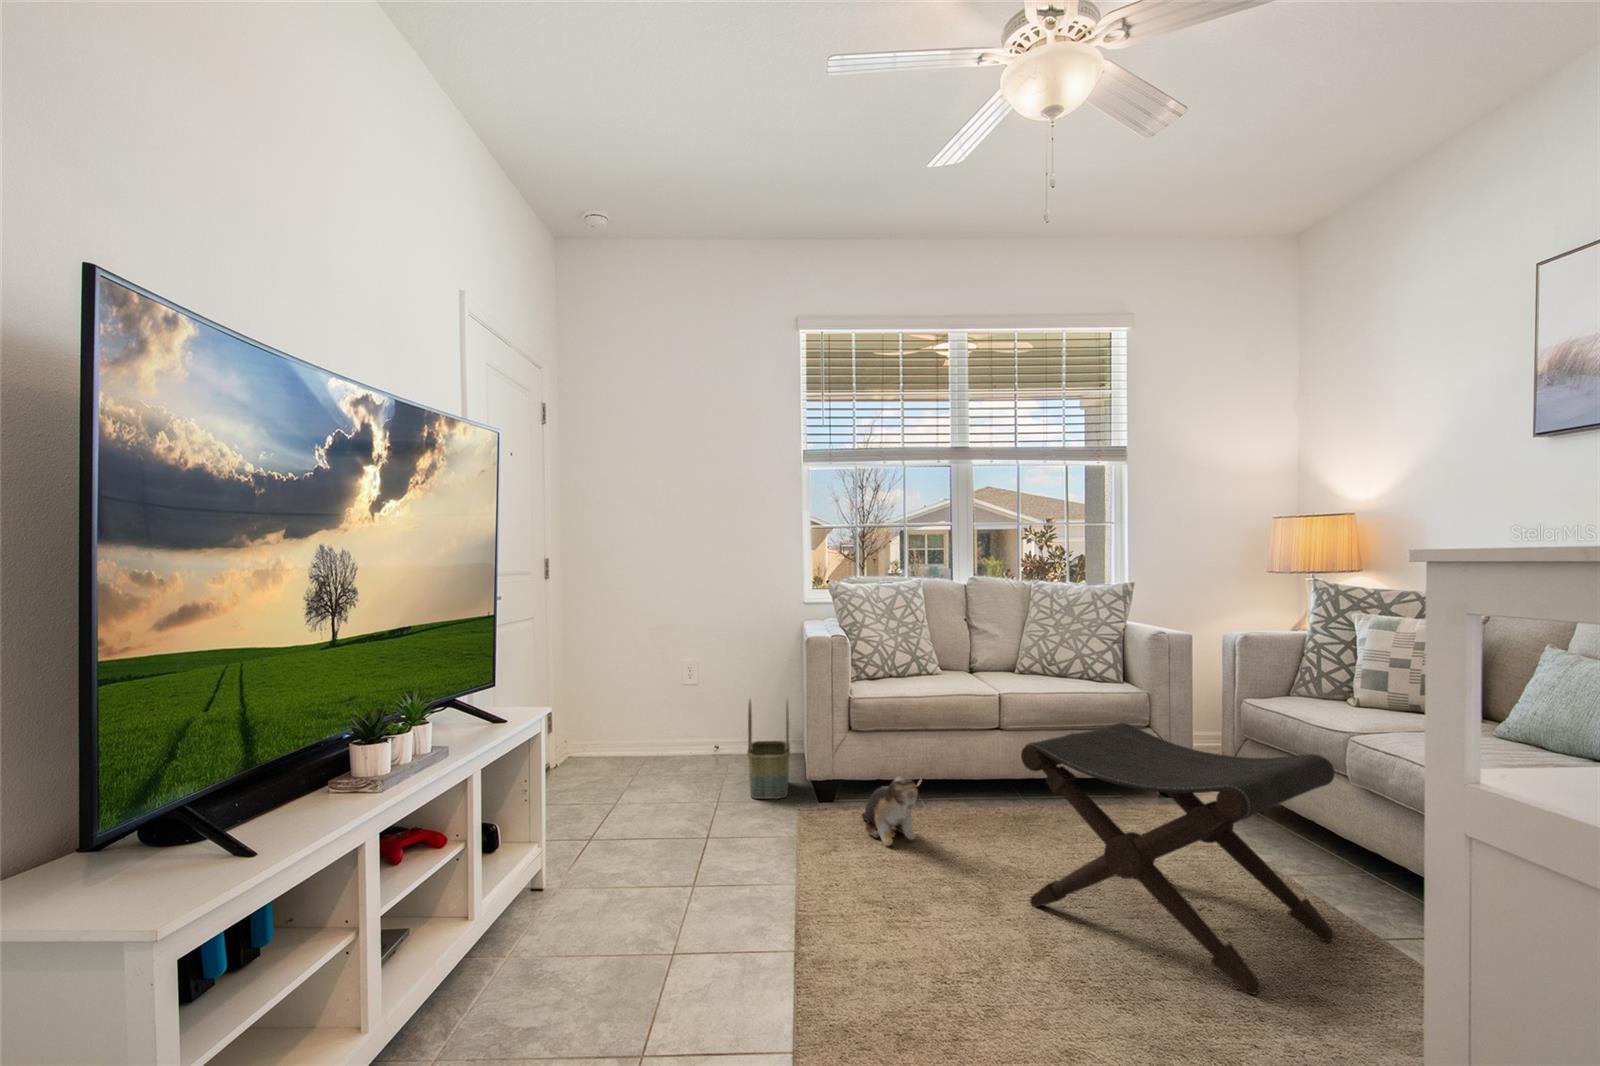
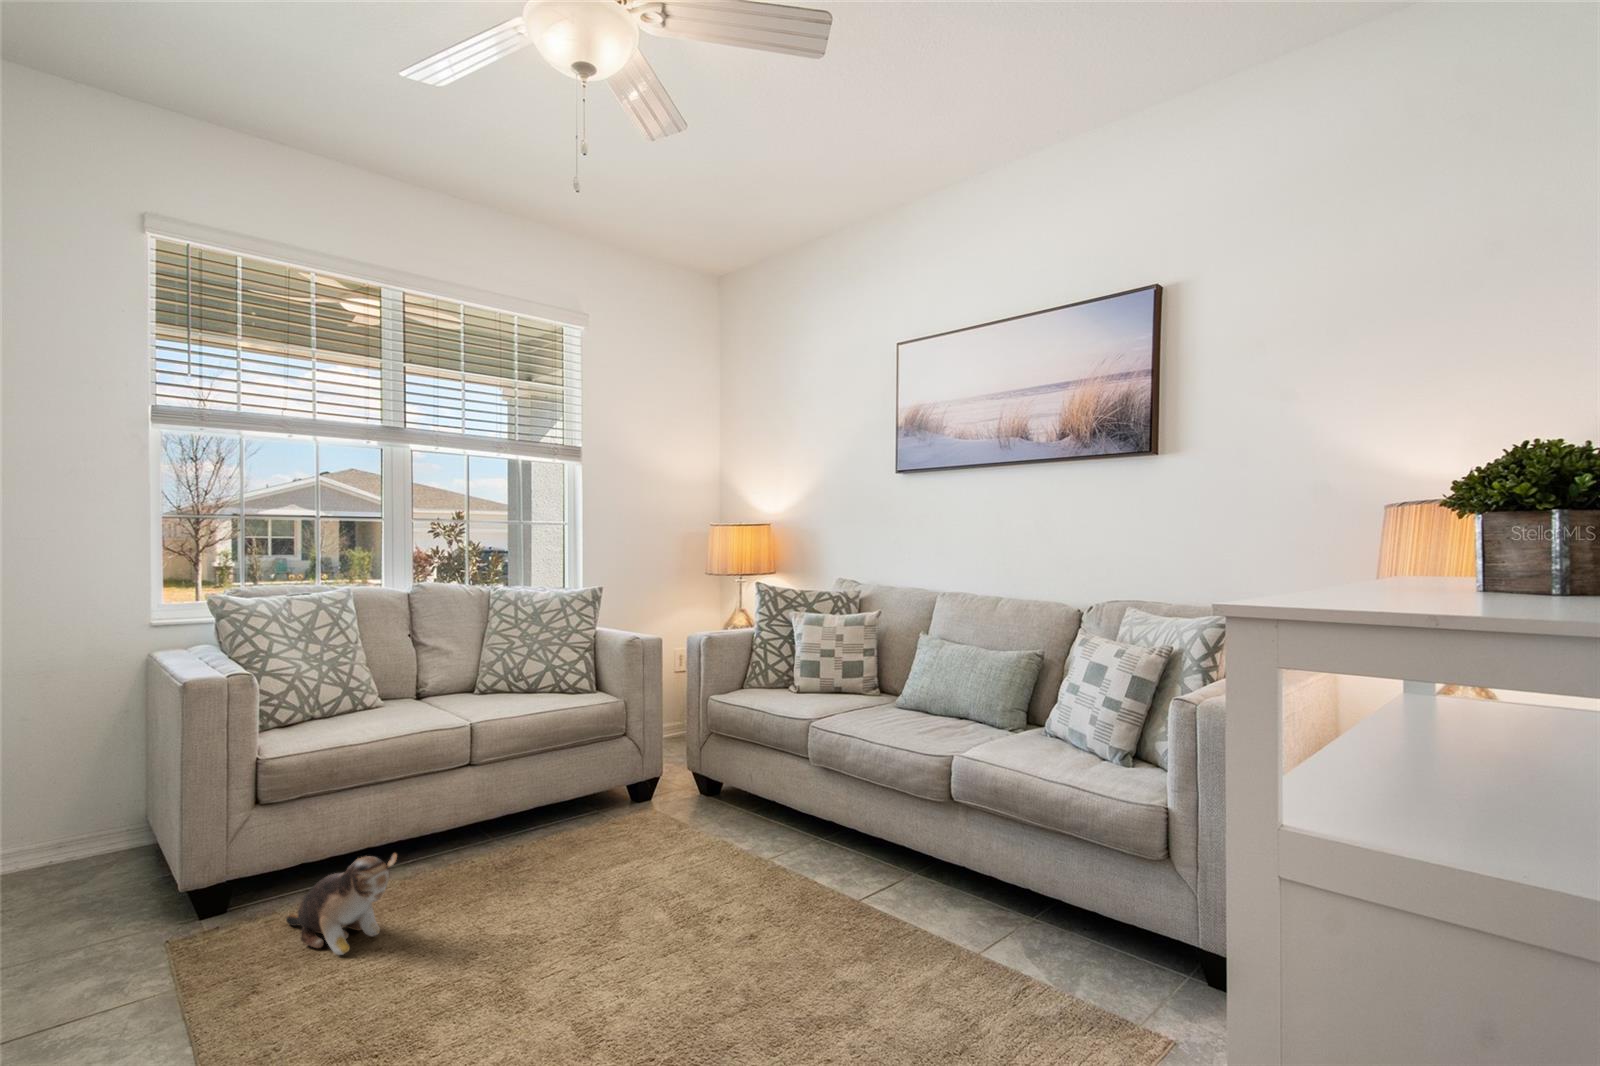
basket: present [747,699,790,799] -> none [60,772,147,941]
footstool: present [1021,723,1334,994] -> none [550,743,833,1002]

